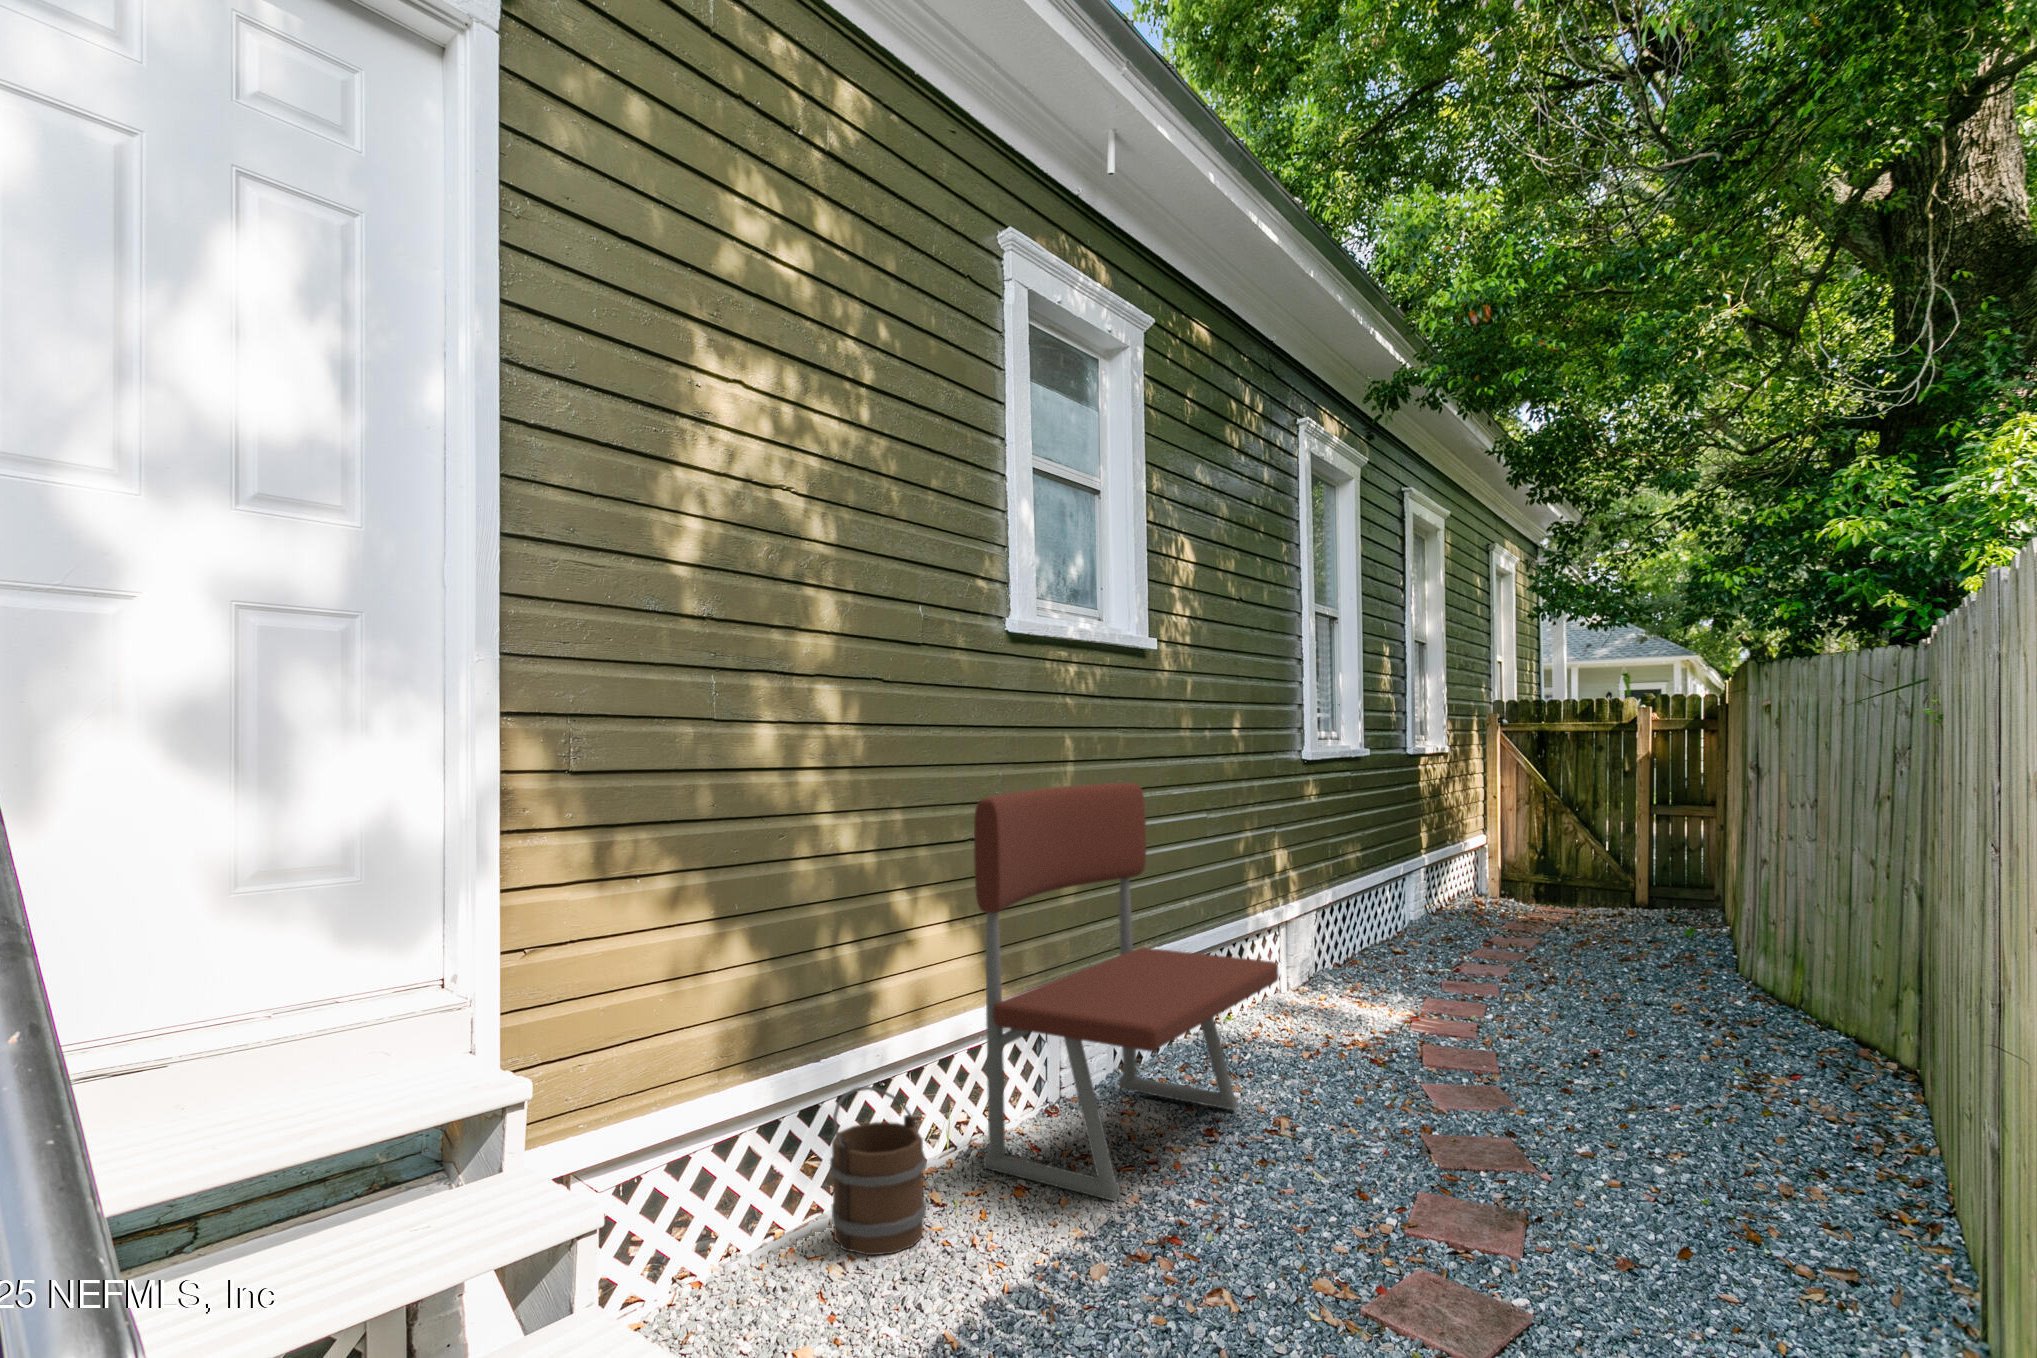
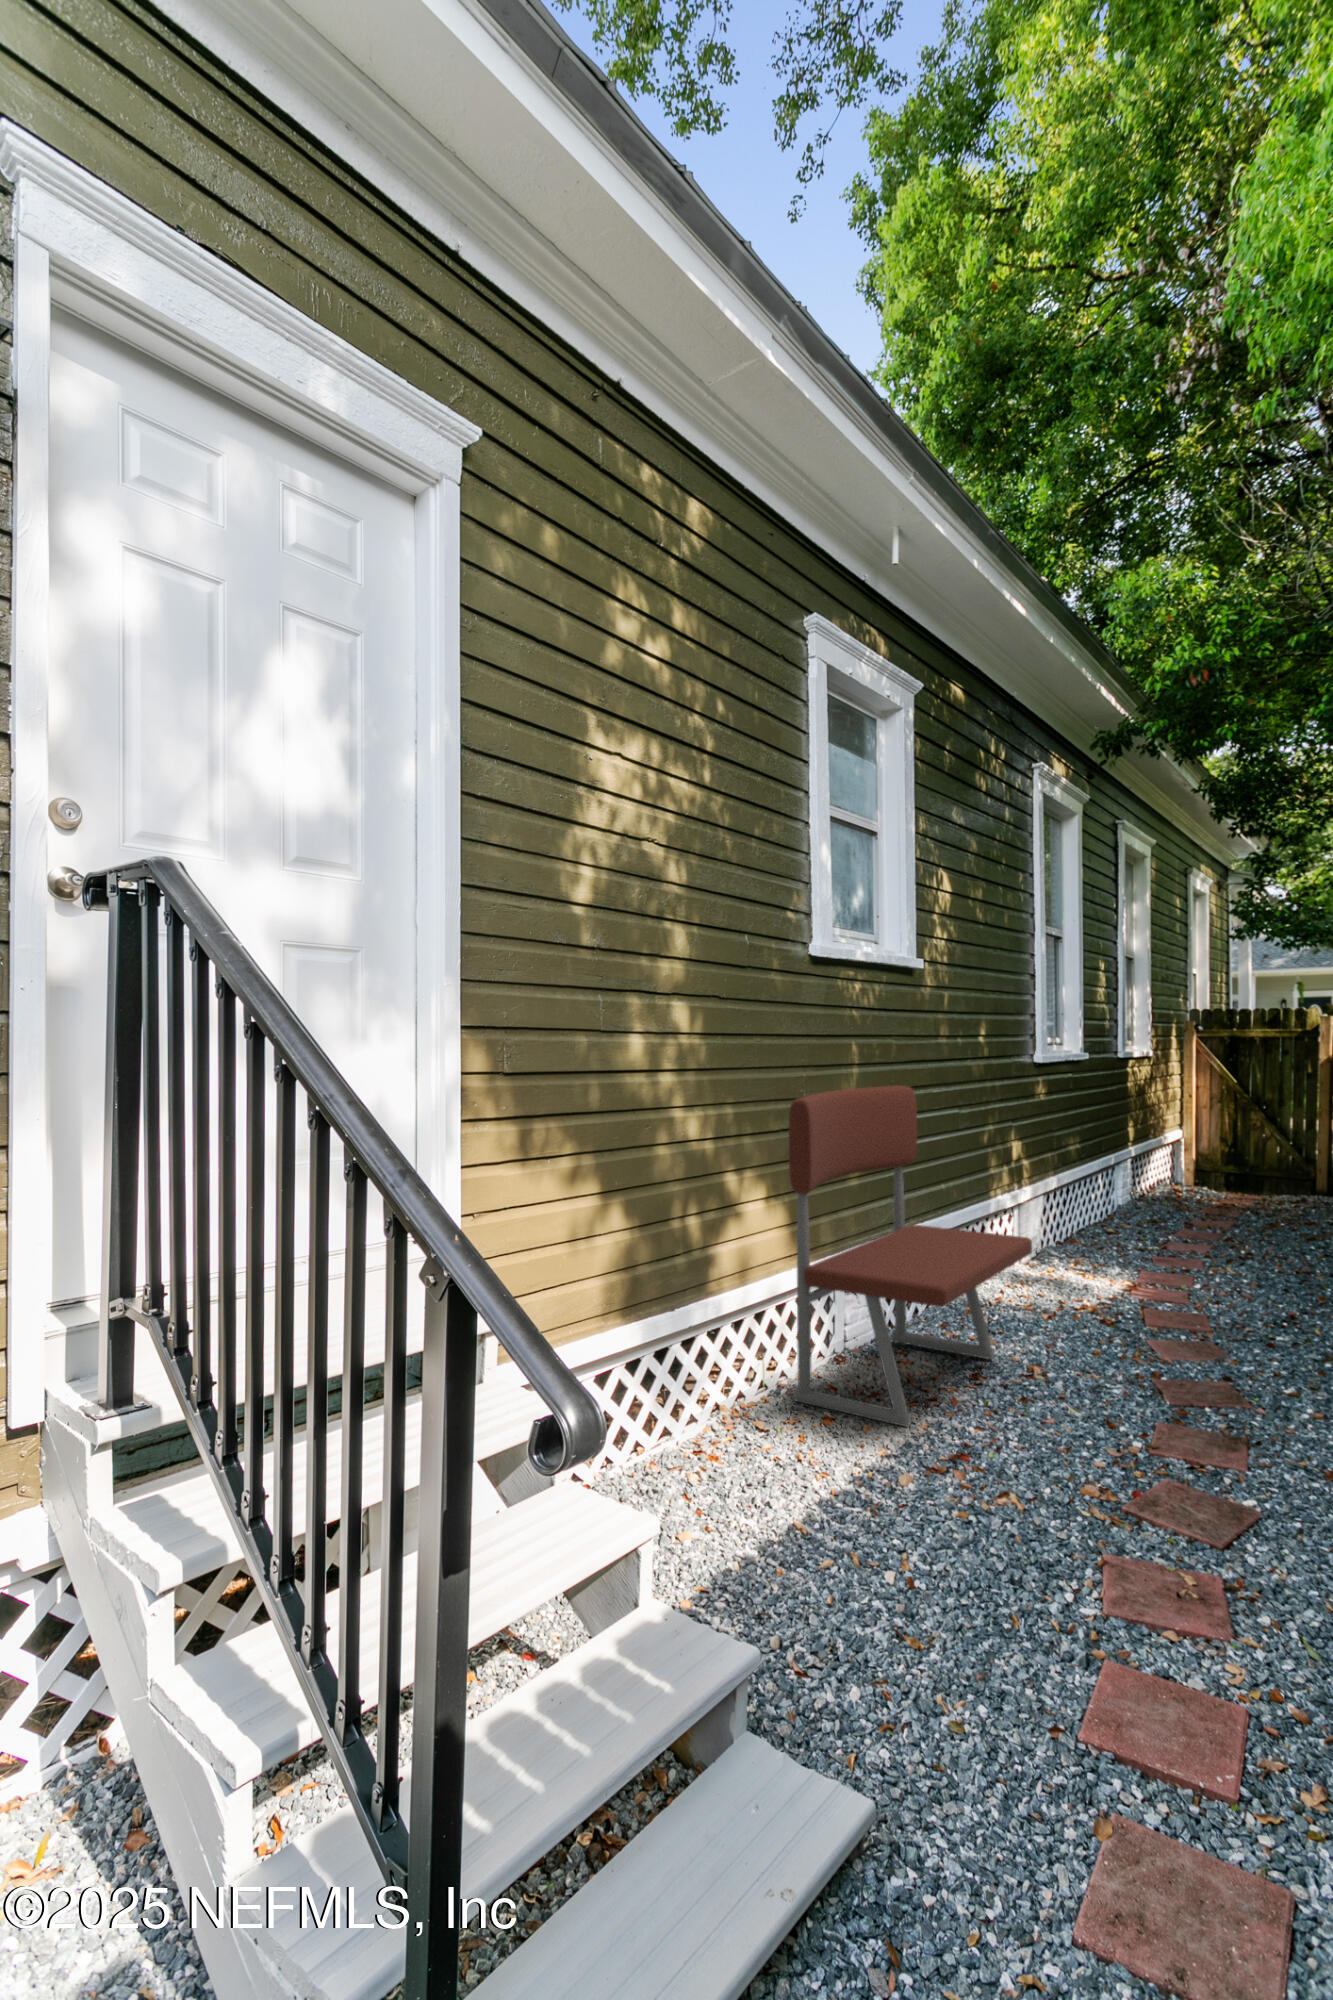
bucket: present [830,1086,926,1256] -> none [683,1331,761,1463]

